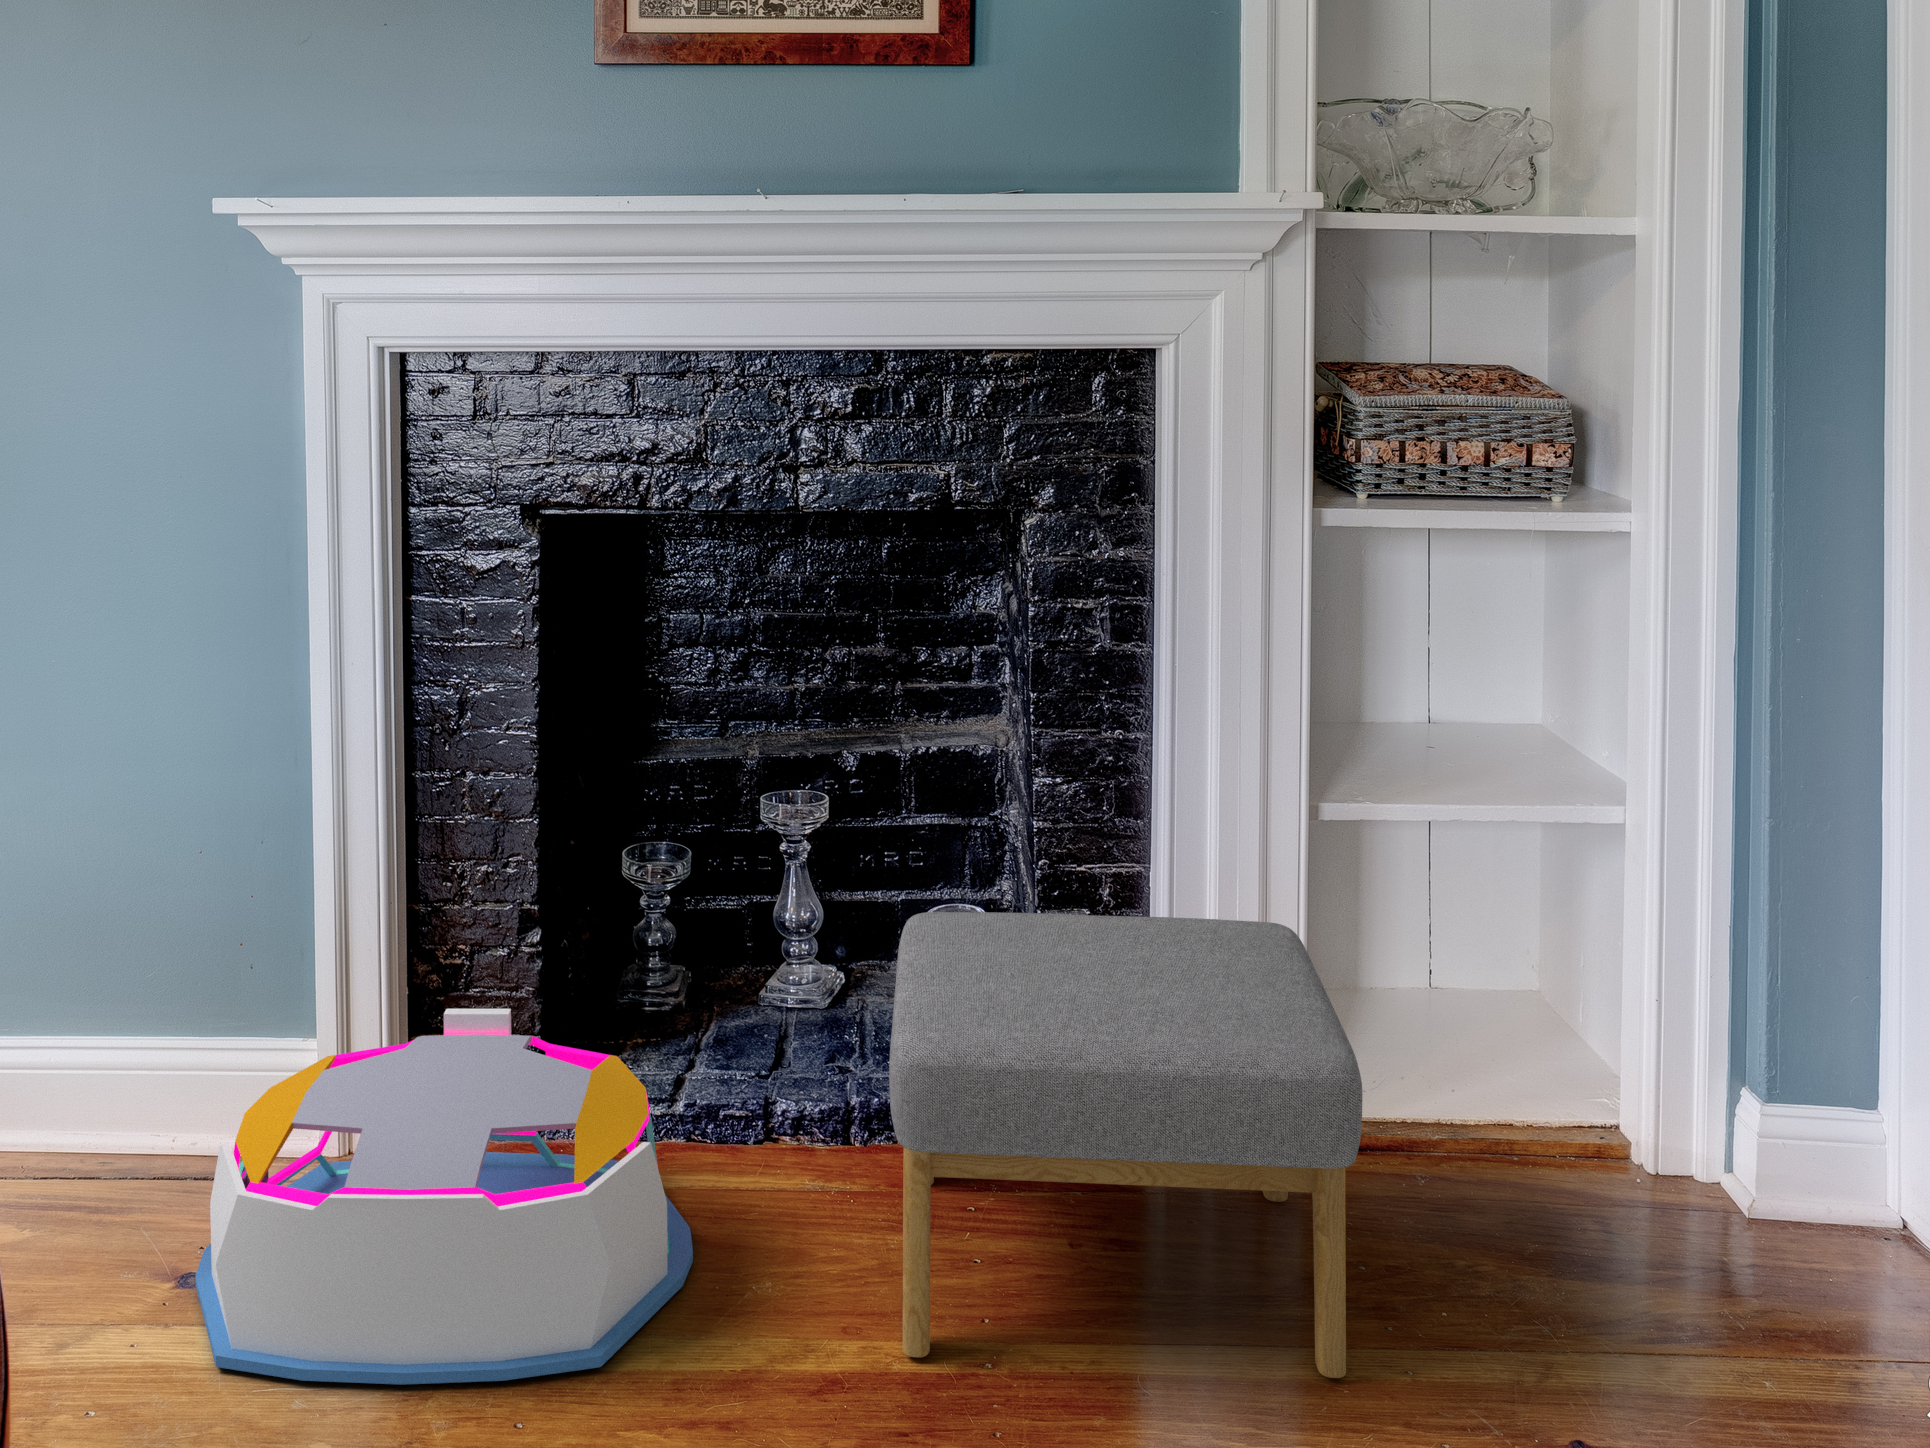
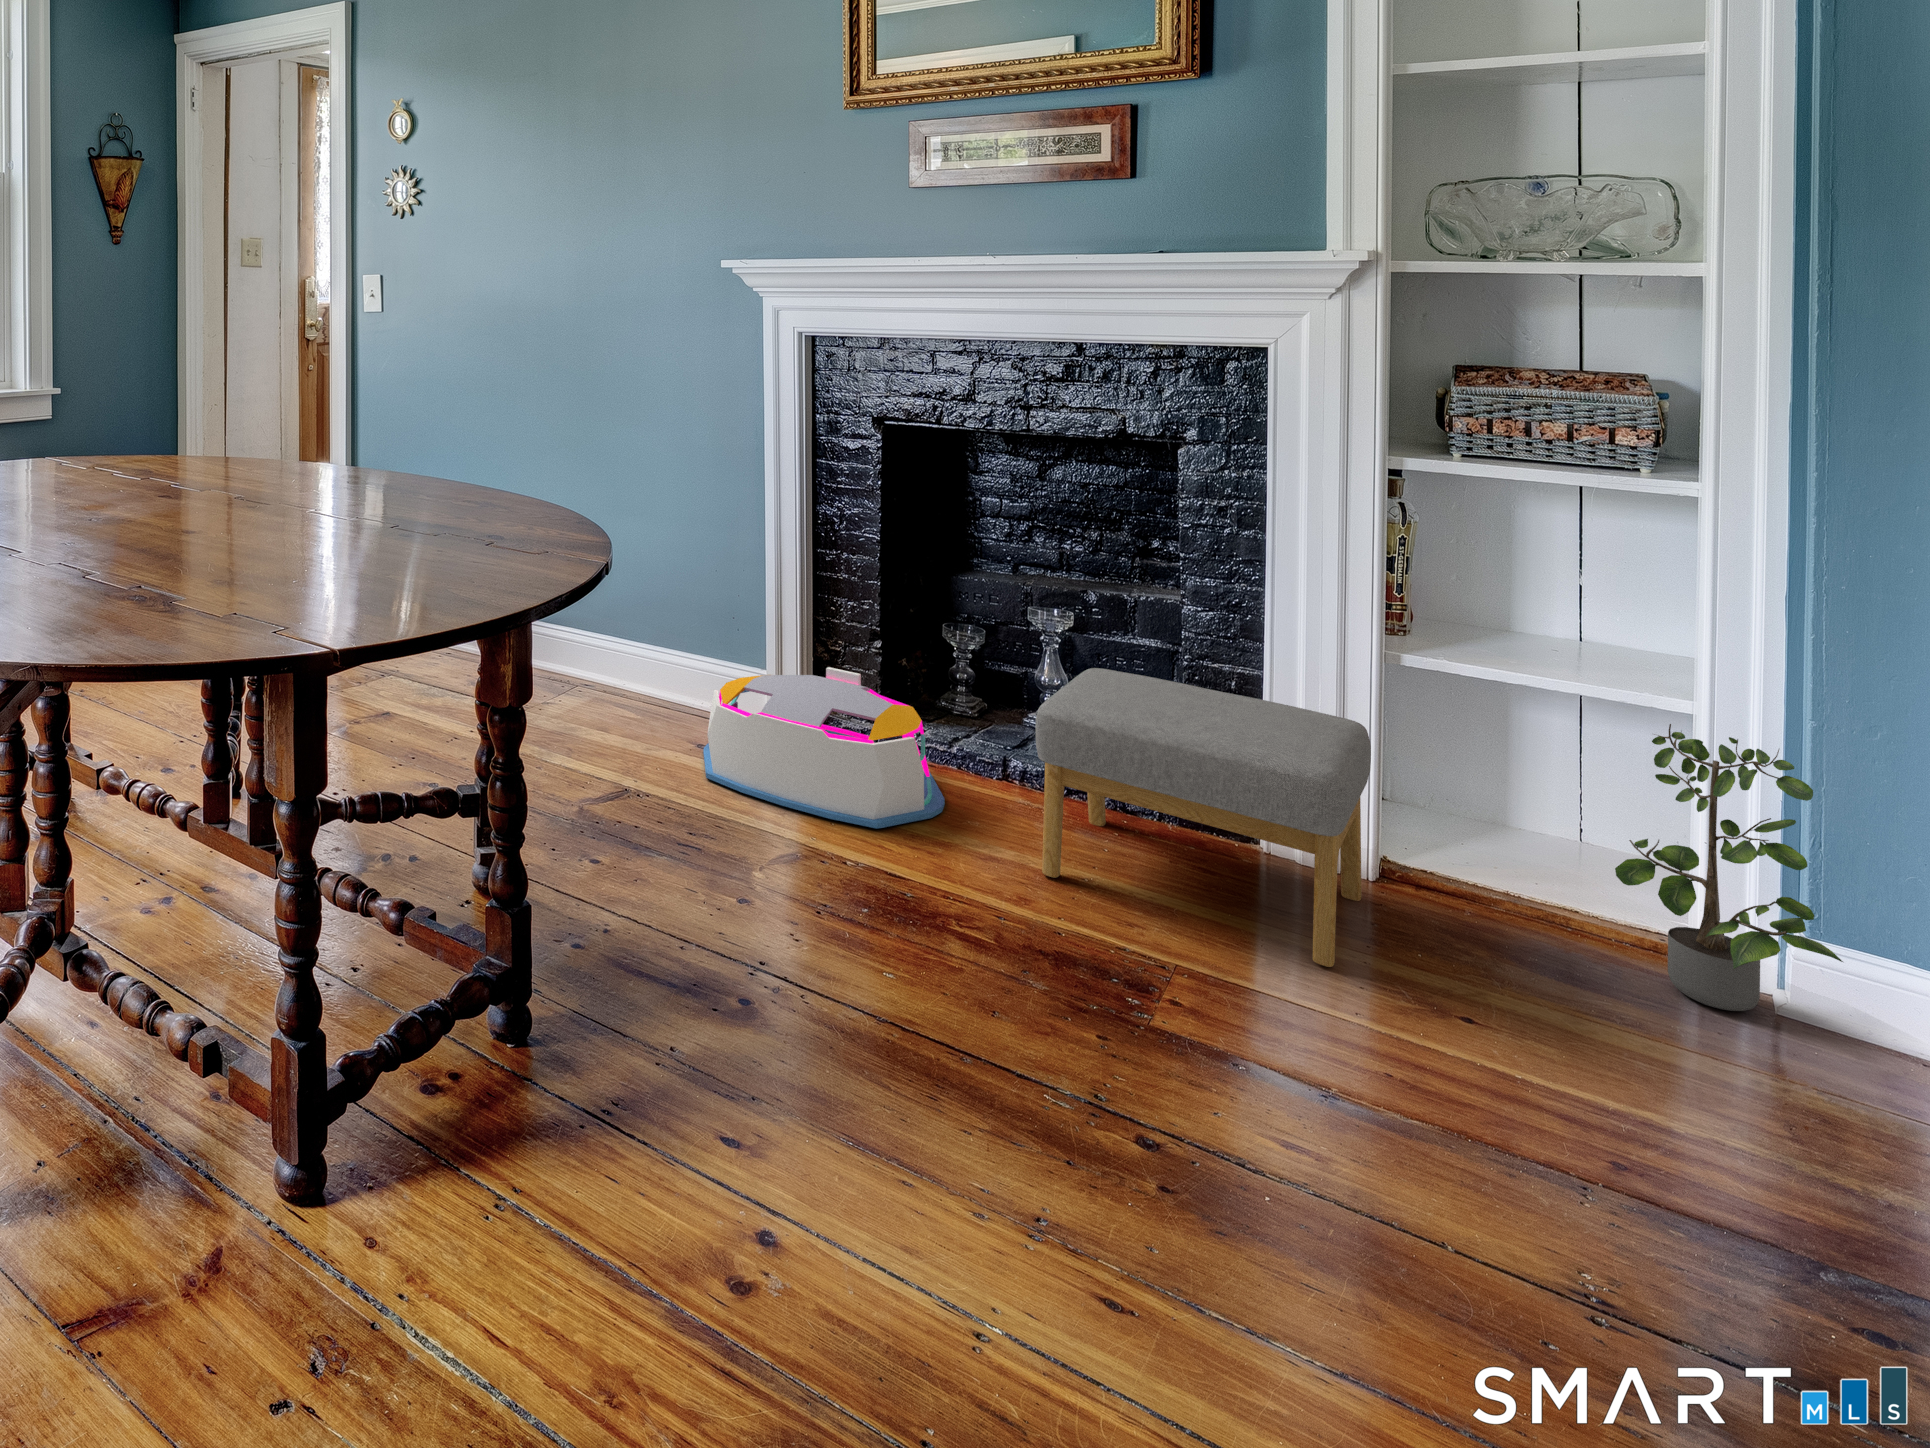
potted plant: none [1571,847,1827,1224] -> present [1615,724,1843,1011]

